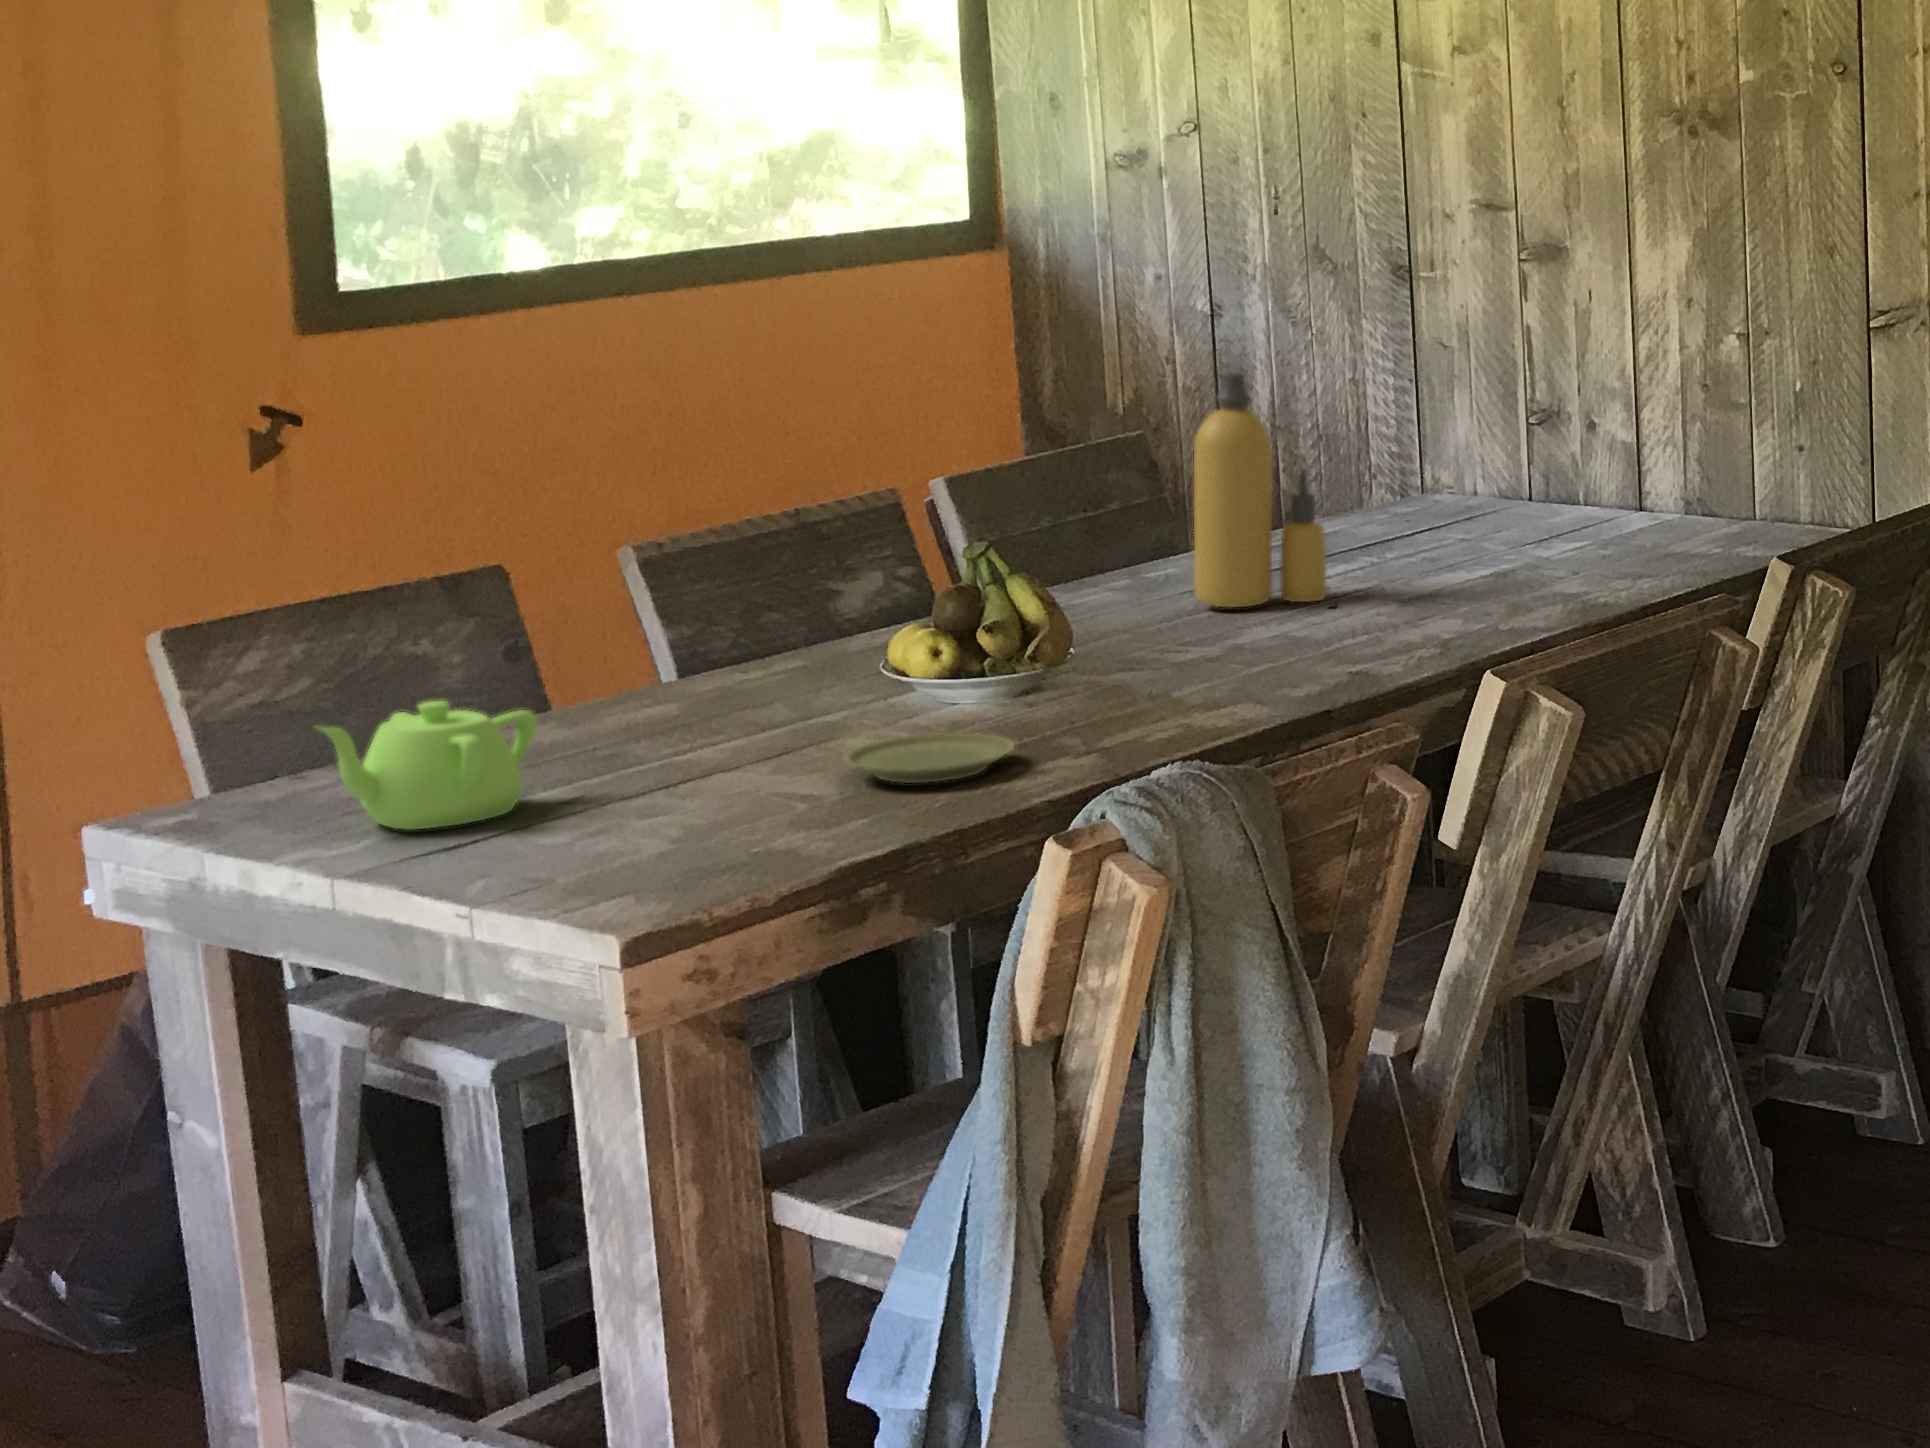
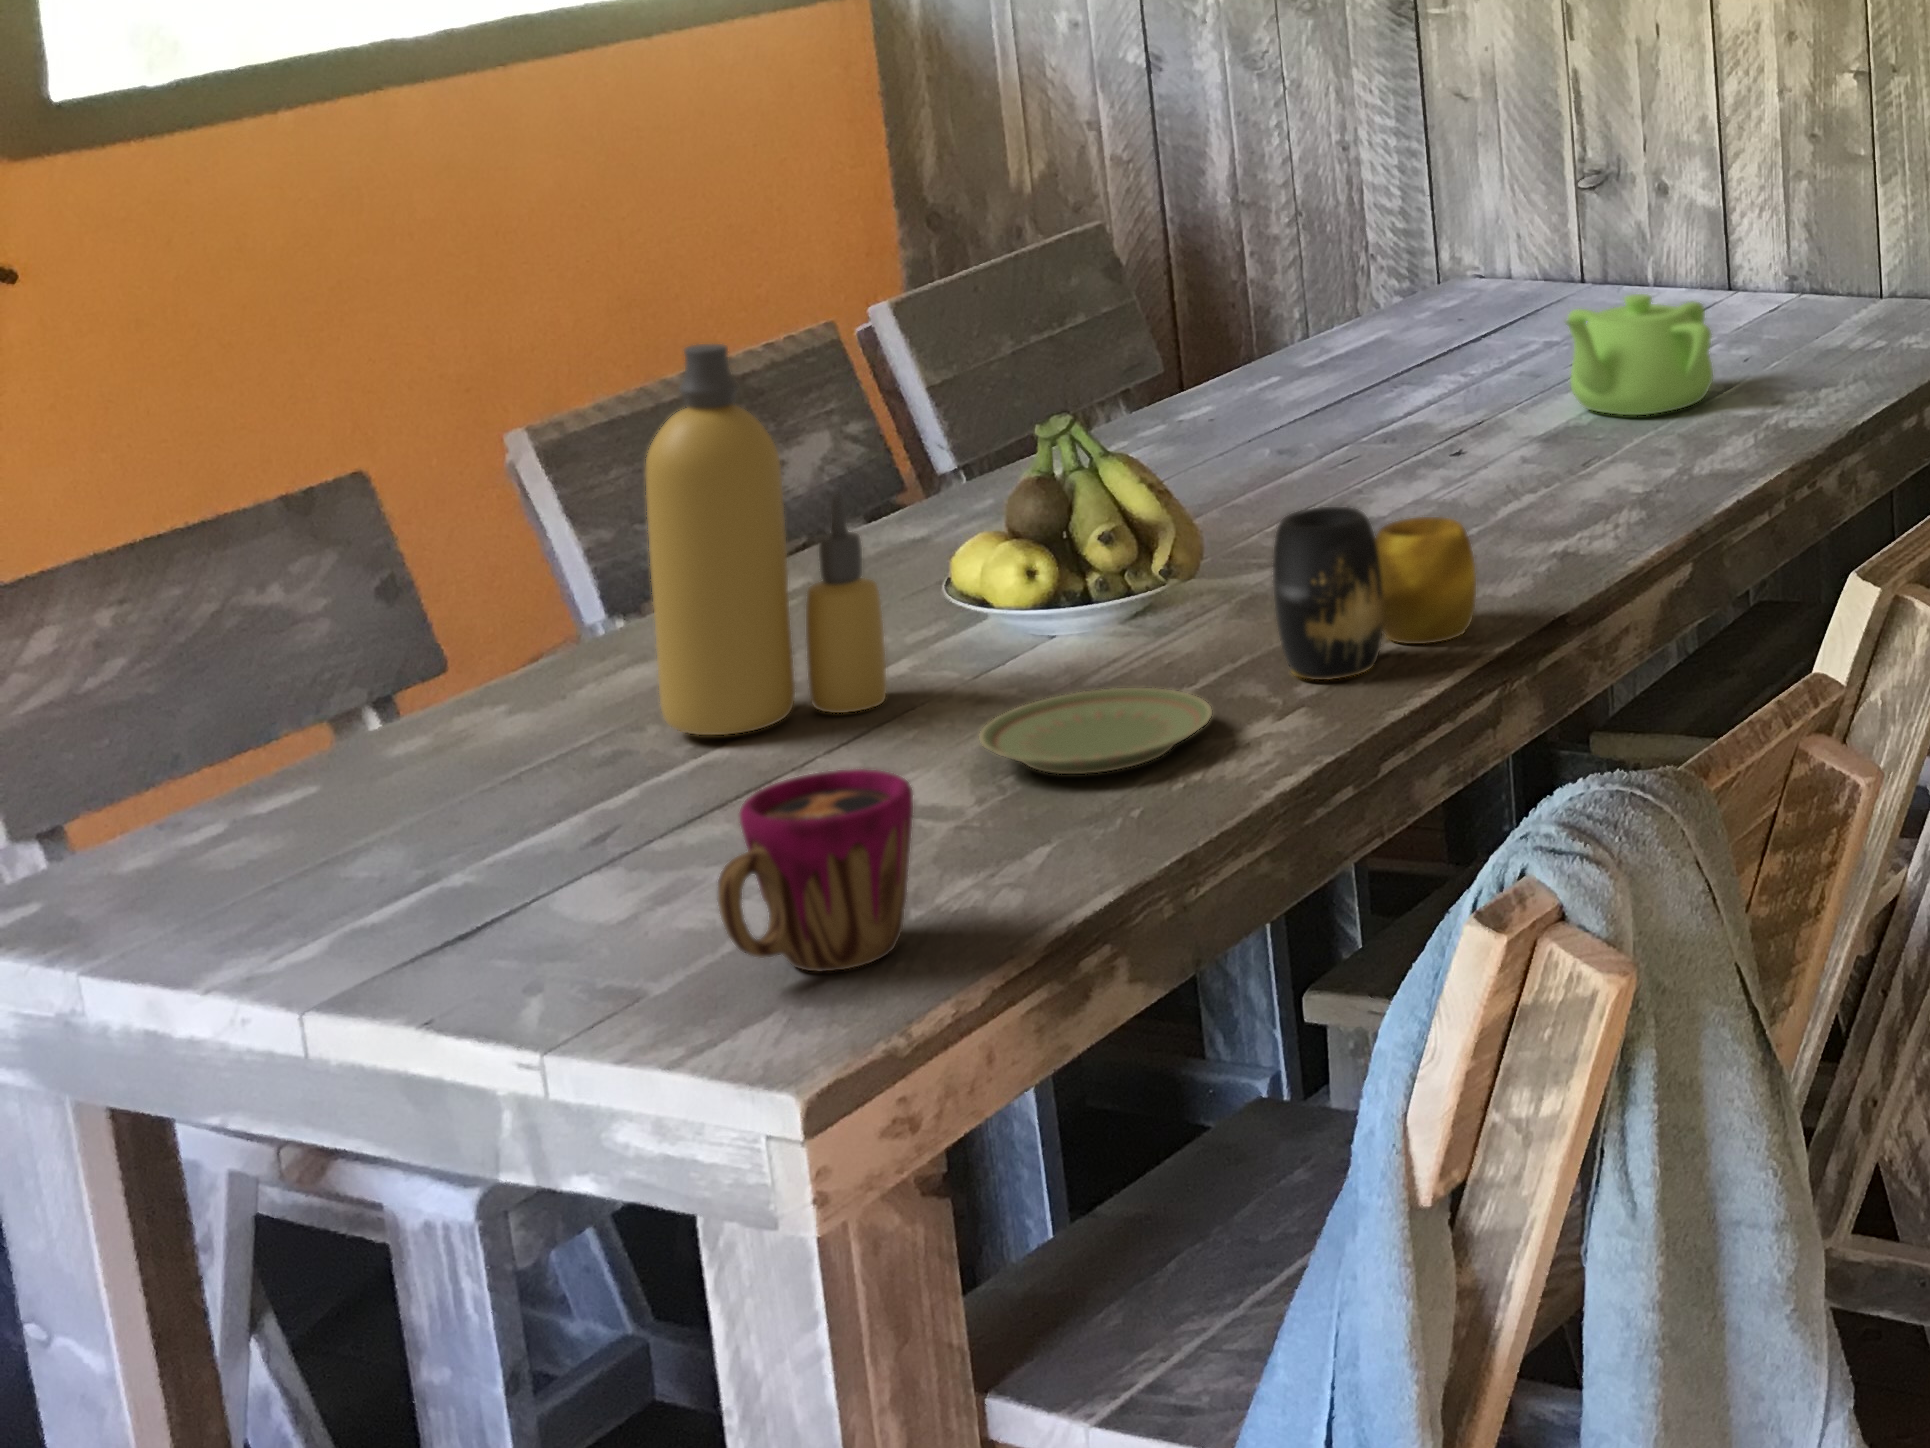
bottle: present [1194,372,1326,607] -> present [646,344,887,735]
vase: none [1082,613,1246,738] -> present [1273,507,1476,680]
teapot: present [319,701,537,829] -> present [1566,294,1713,415]
cup: none [599,745,742,876] -> present [718,769,913,971]

